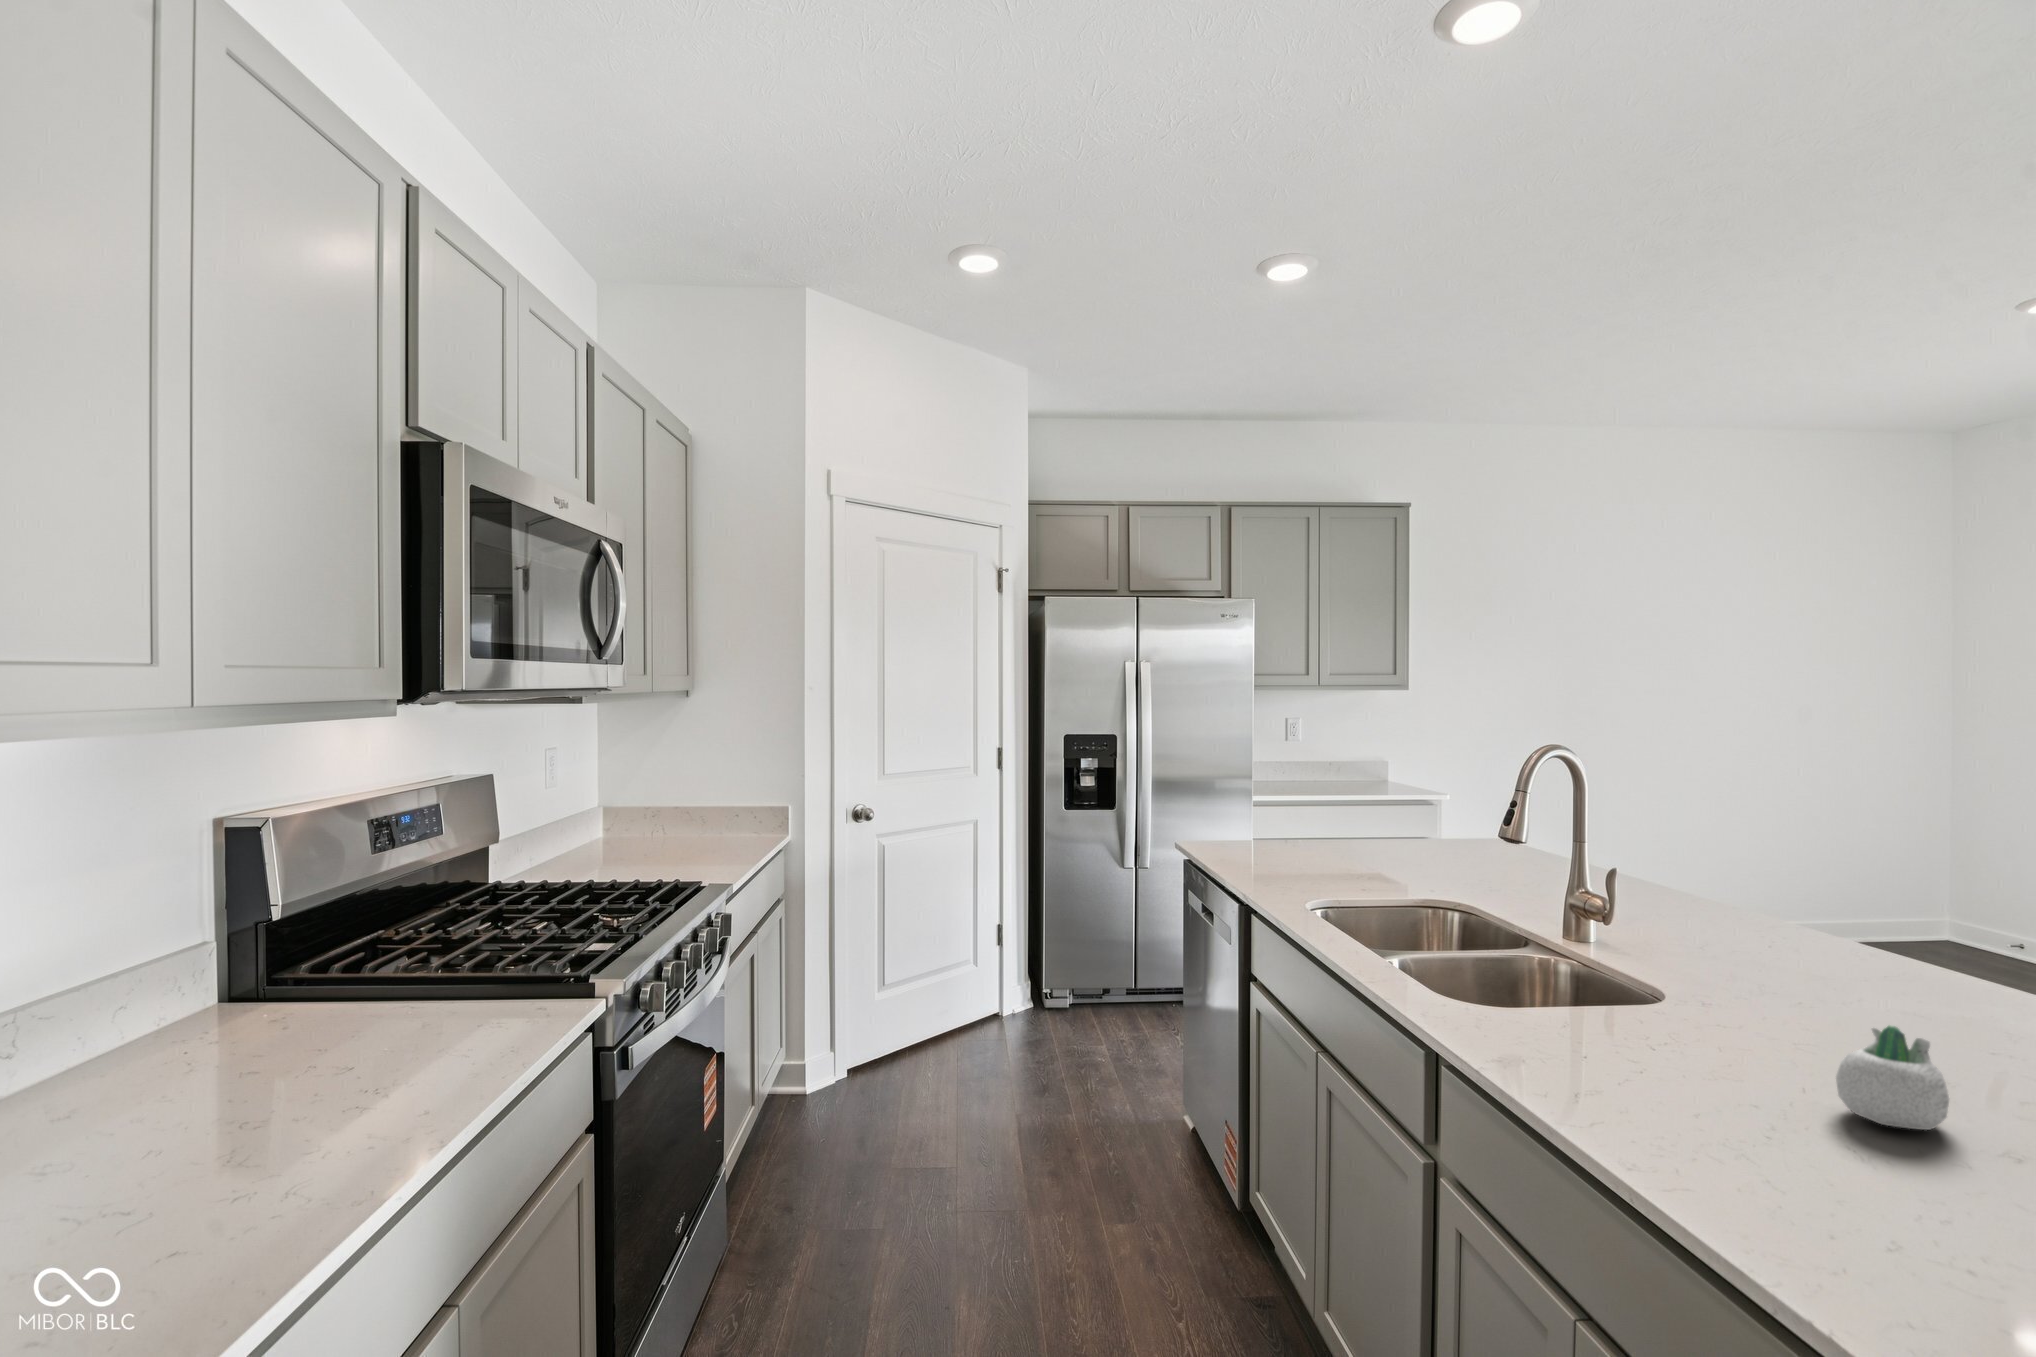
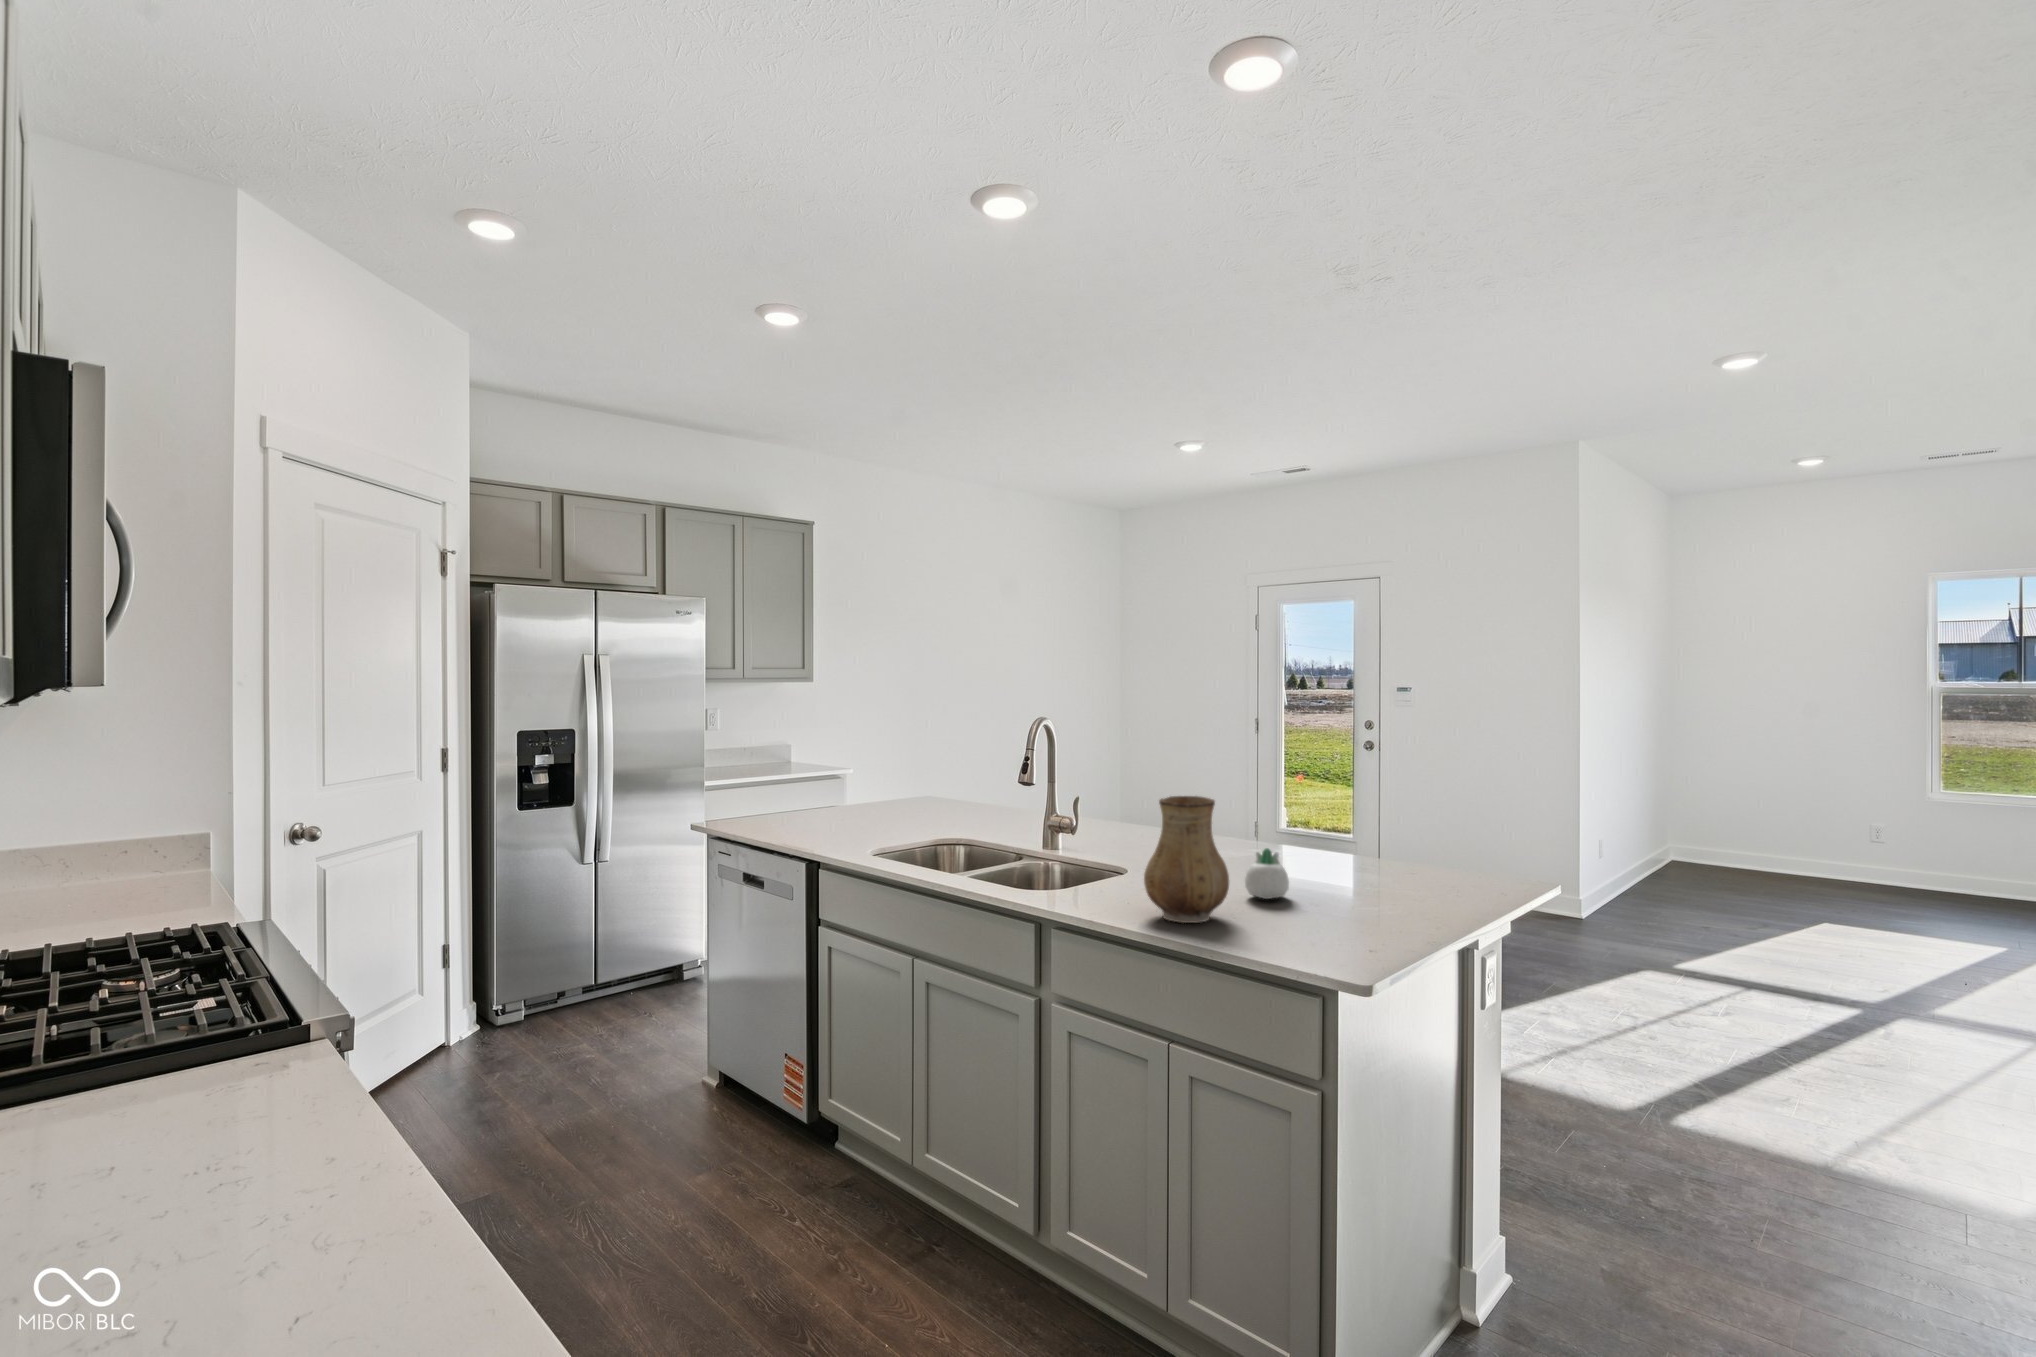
ceramic pitcher: none [1571,900,1748,1136] -> present [1144,796,1229,923]

